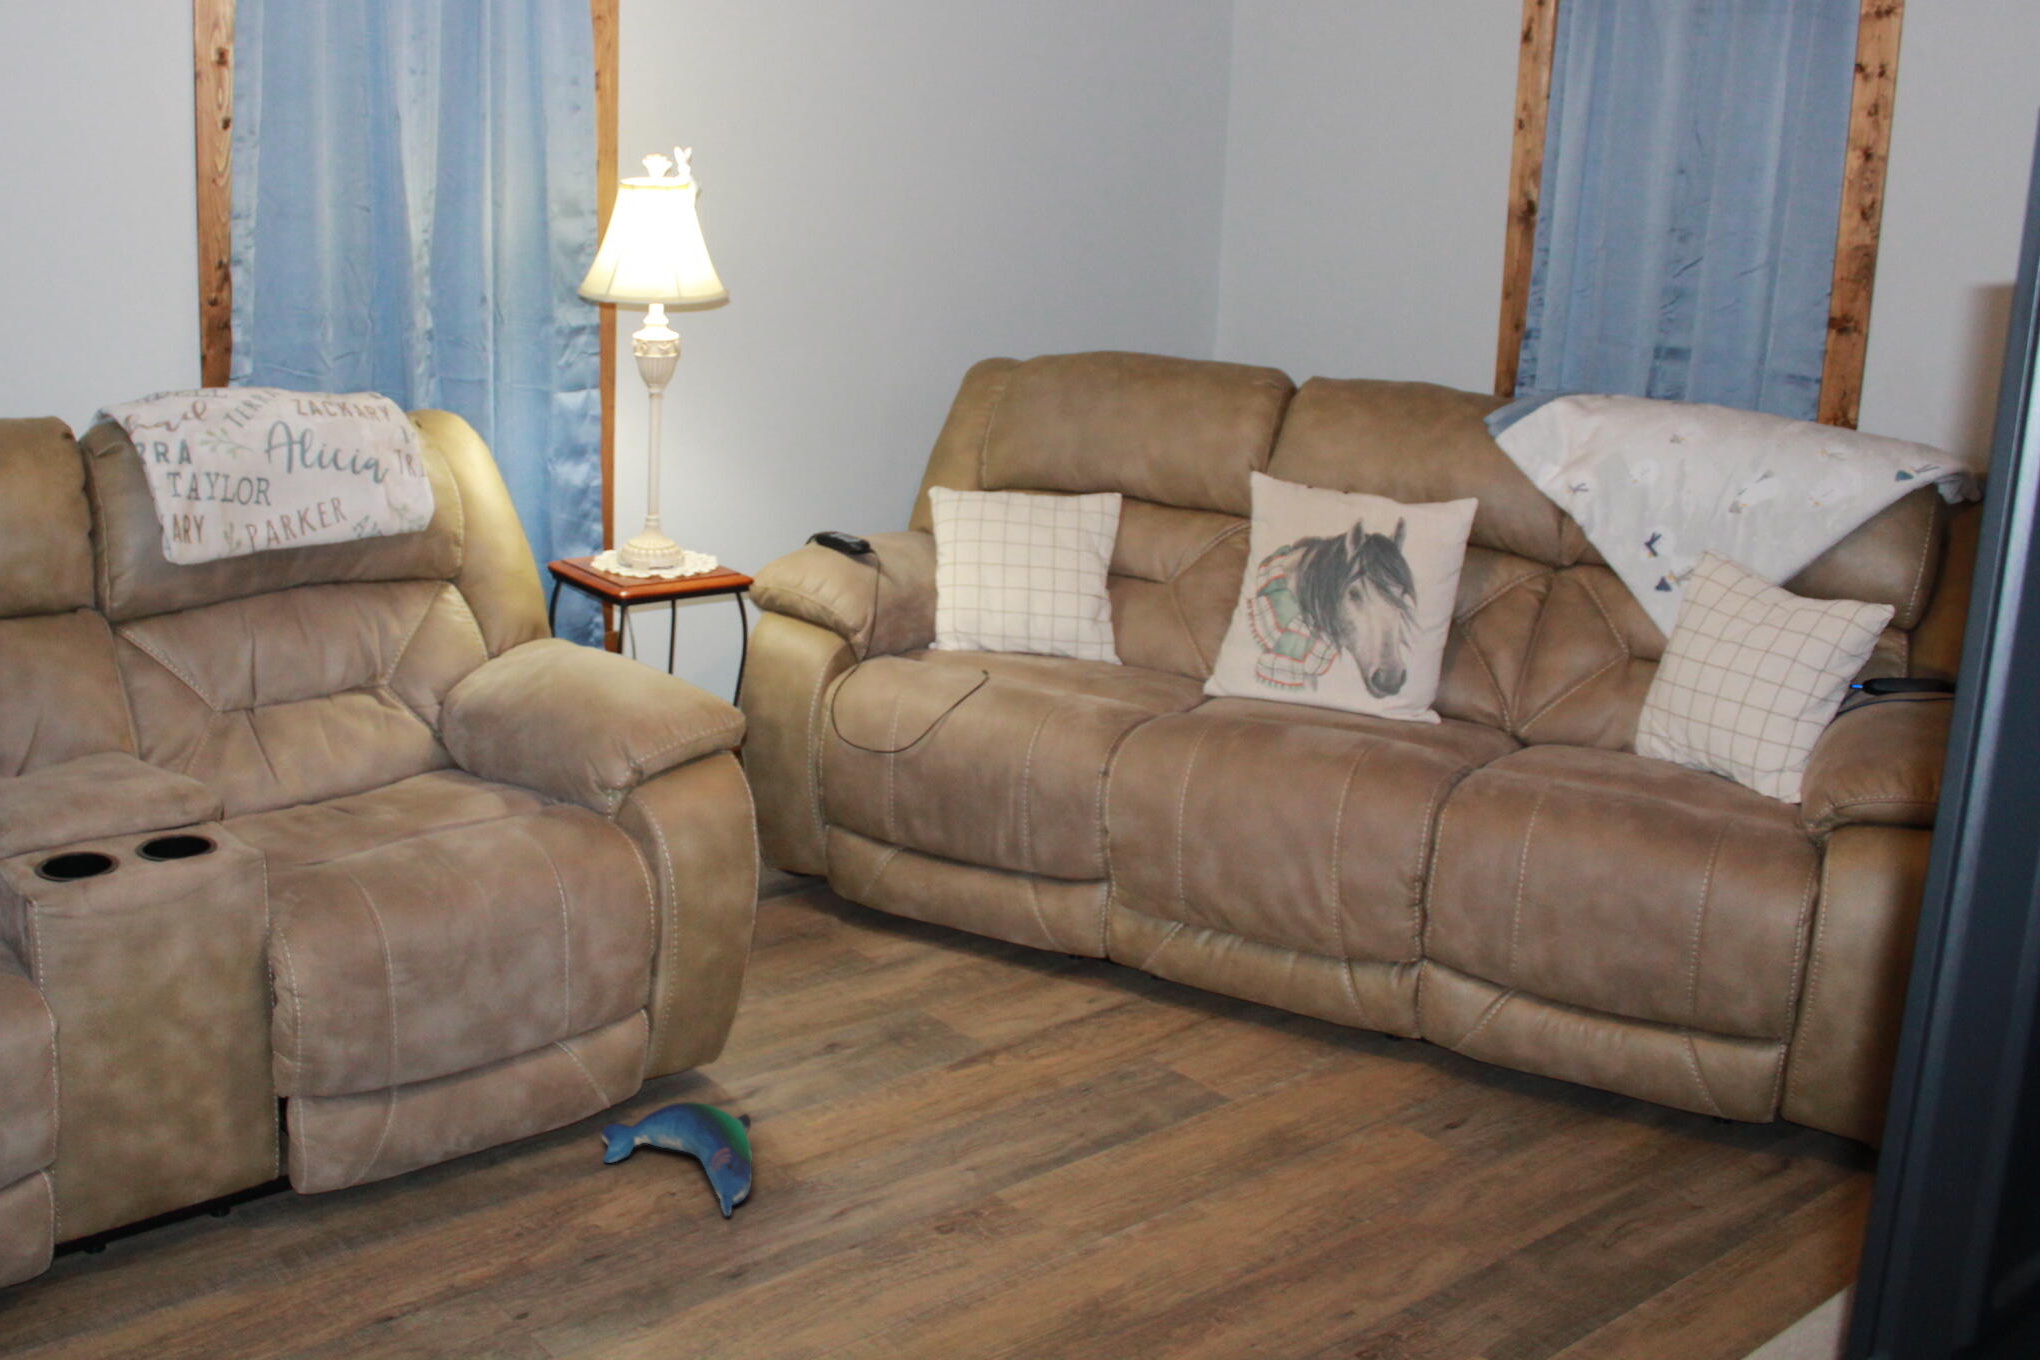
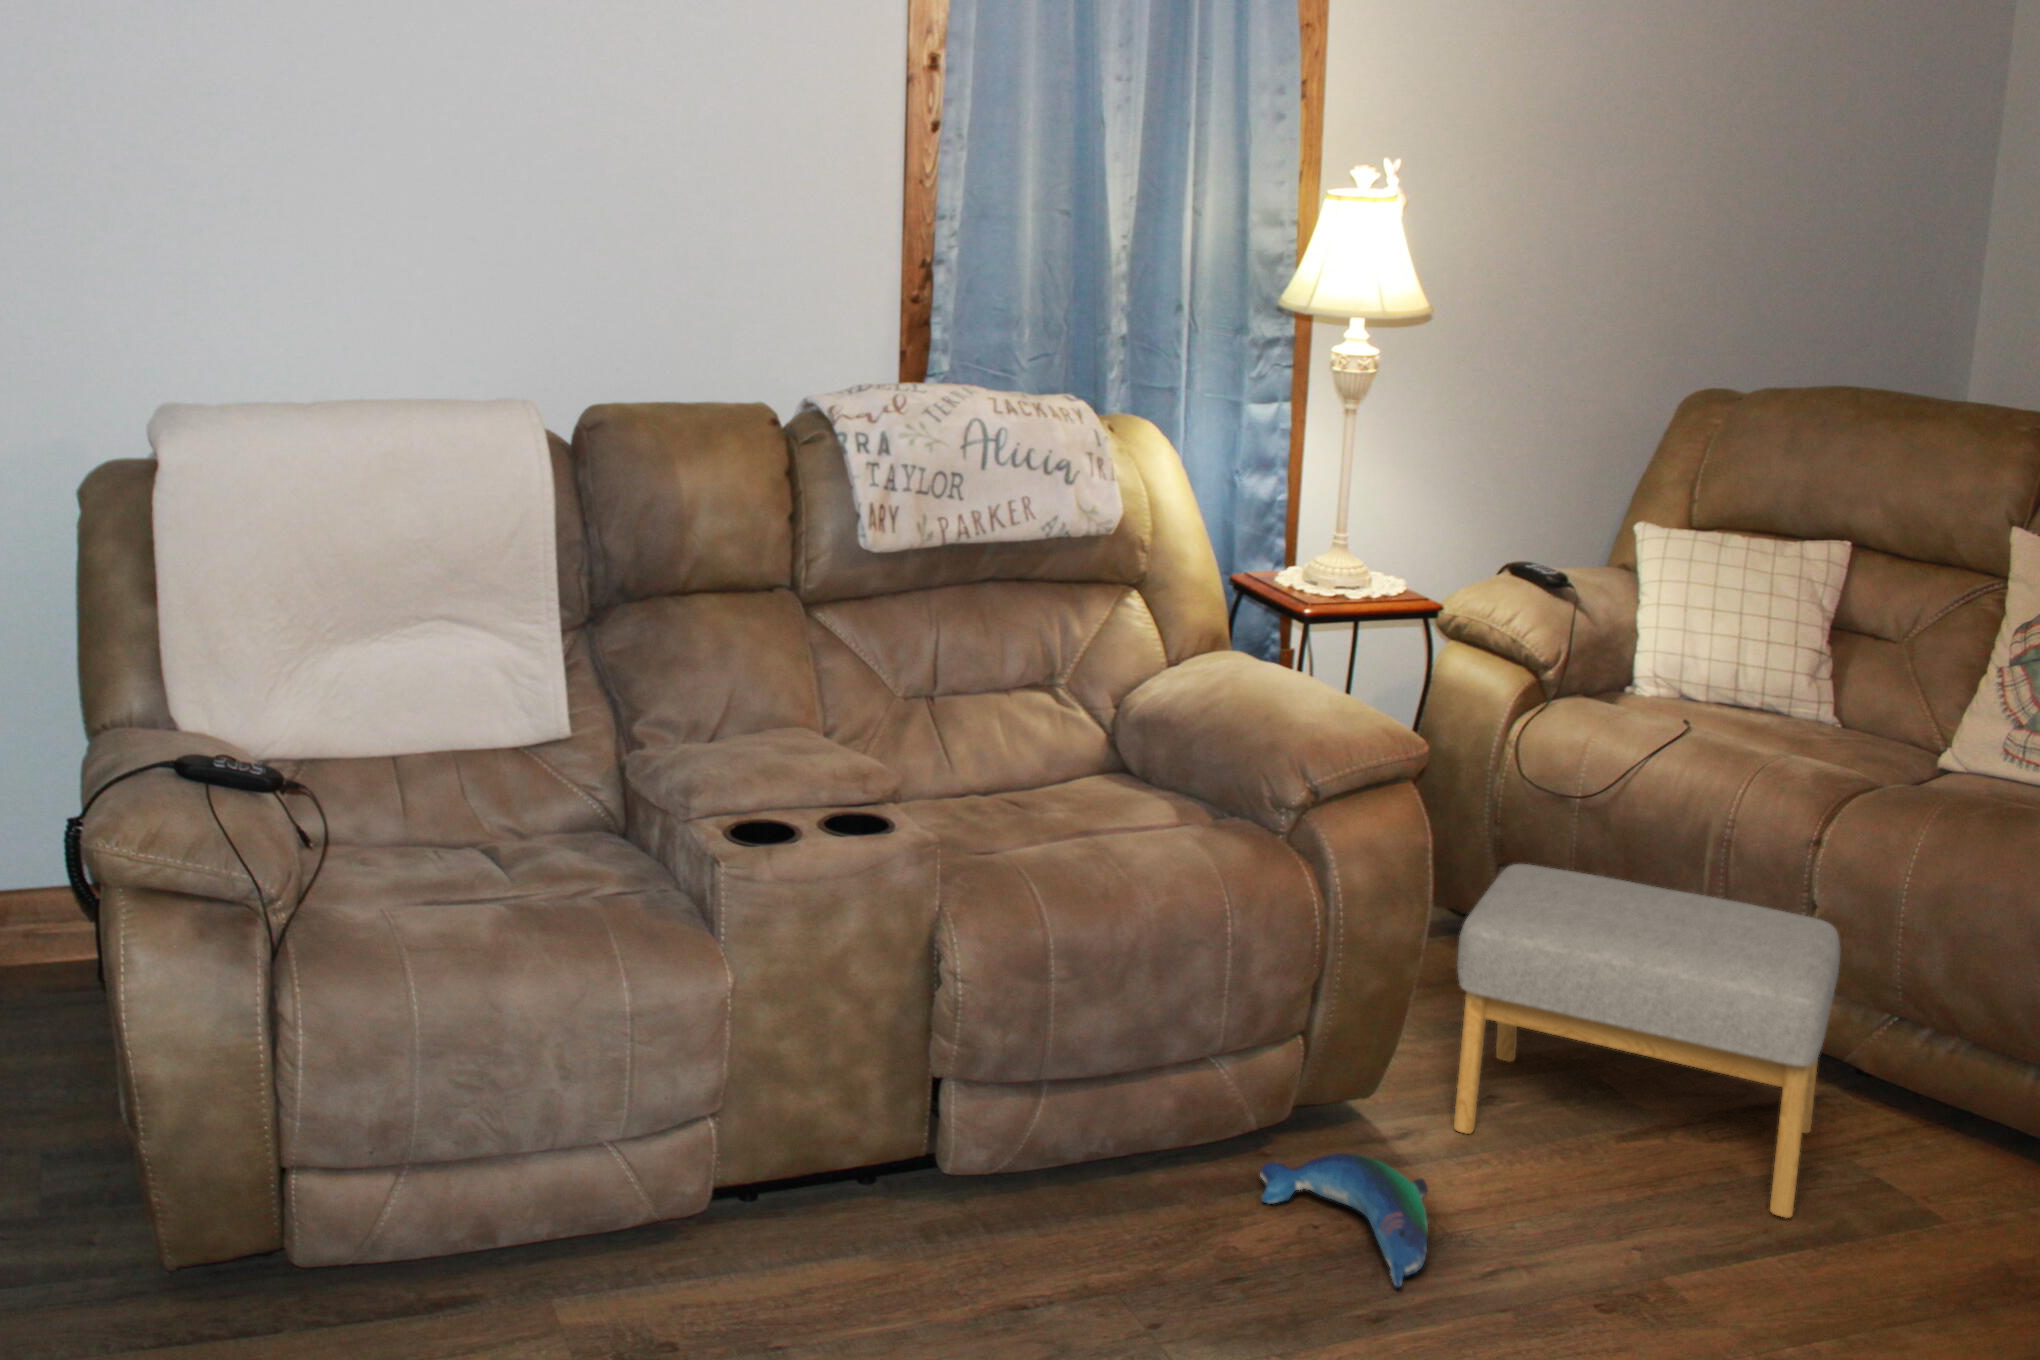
footstool: none [771,814,1080,1094] -> present [1453,864,1840,1218]

